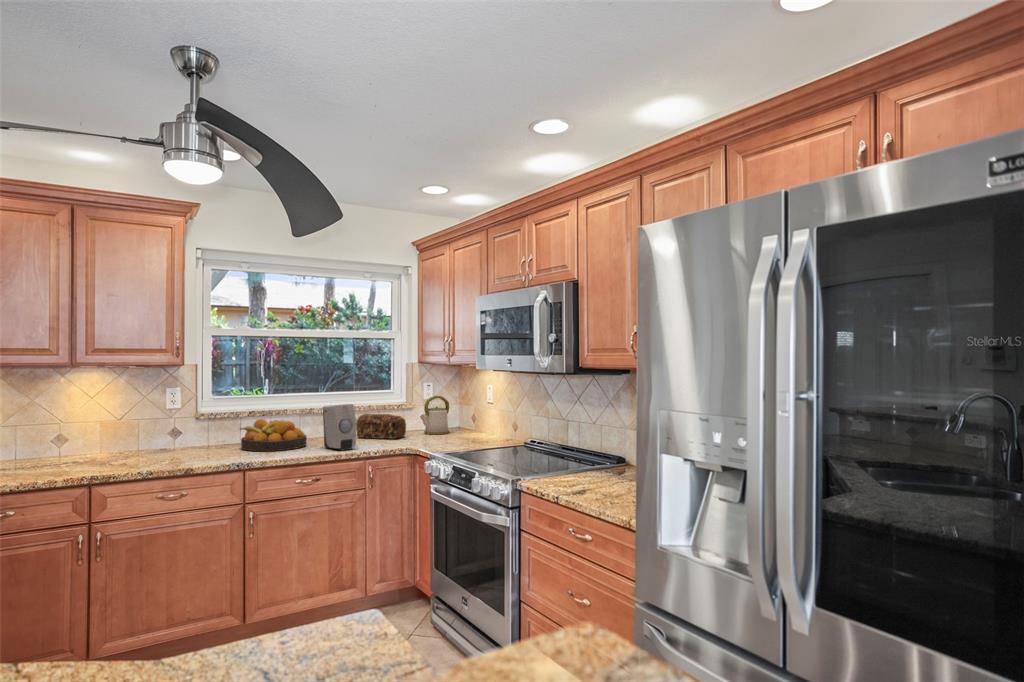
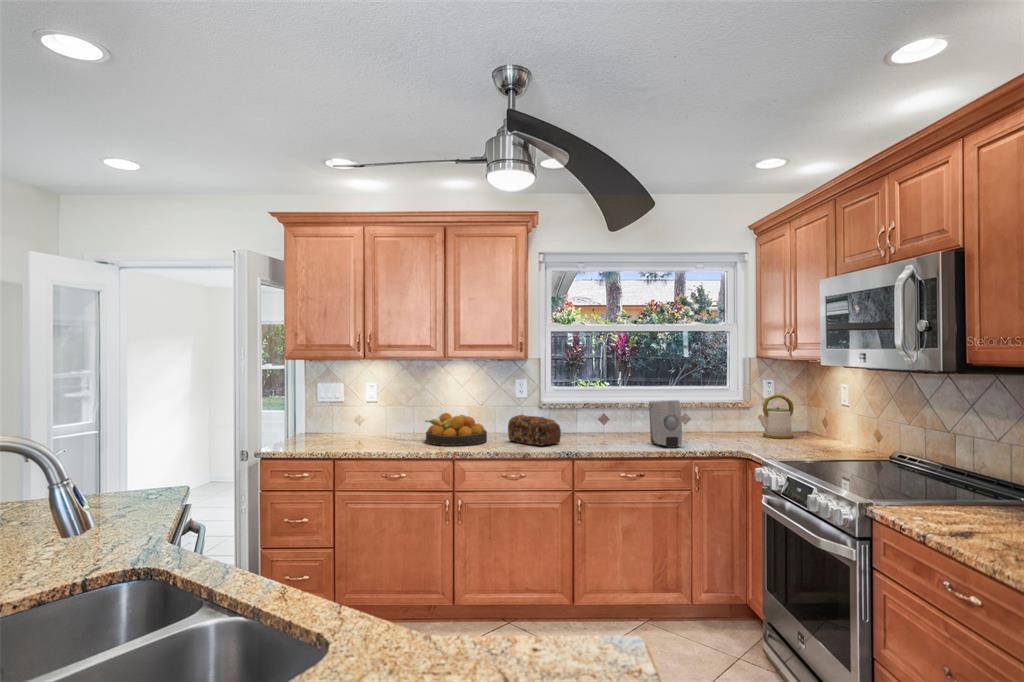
bread loaf: present [356,414,406,439] -> present [508,415,561,445]
fruit bowl: present [240,419,307,451] -> present [426,413,487,446]

